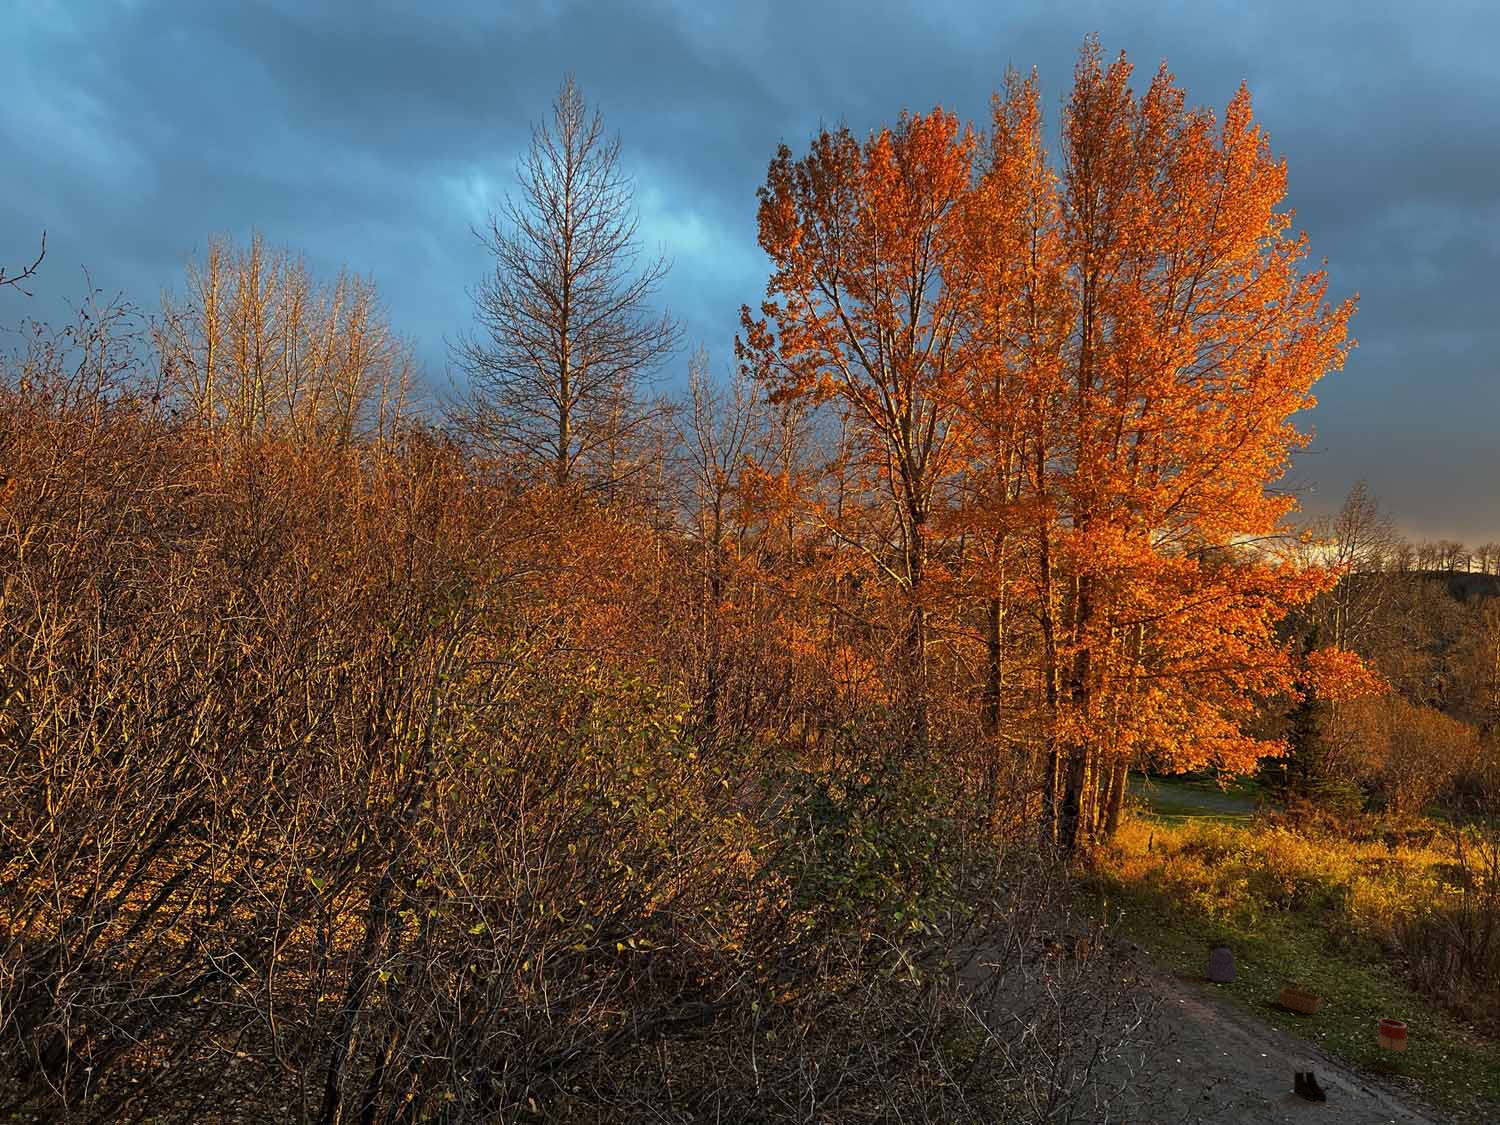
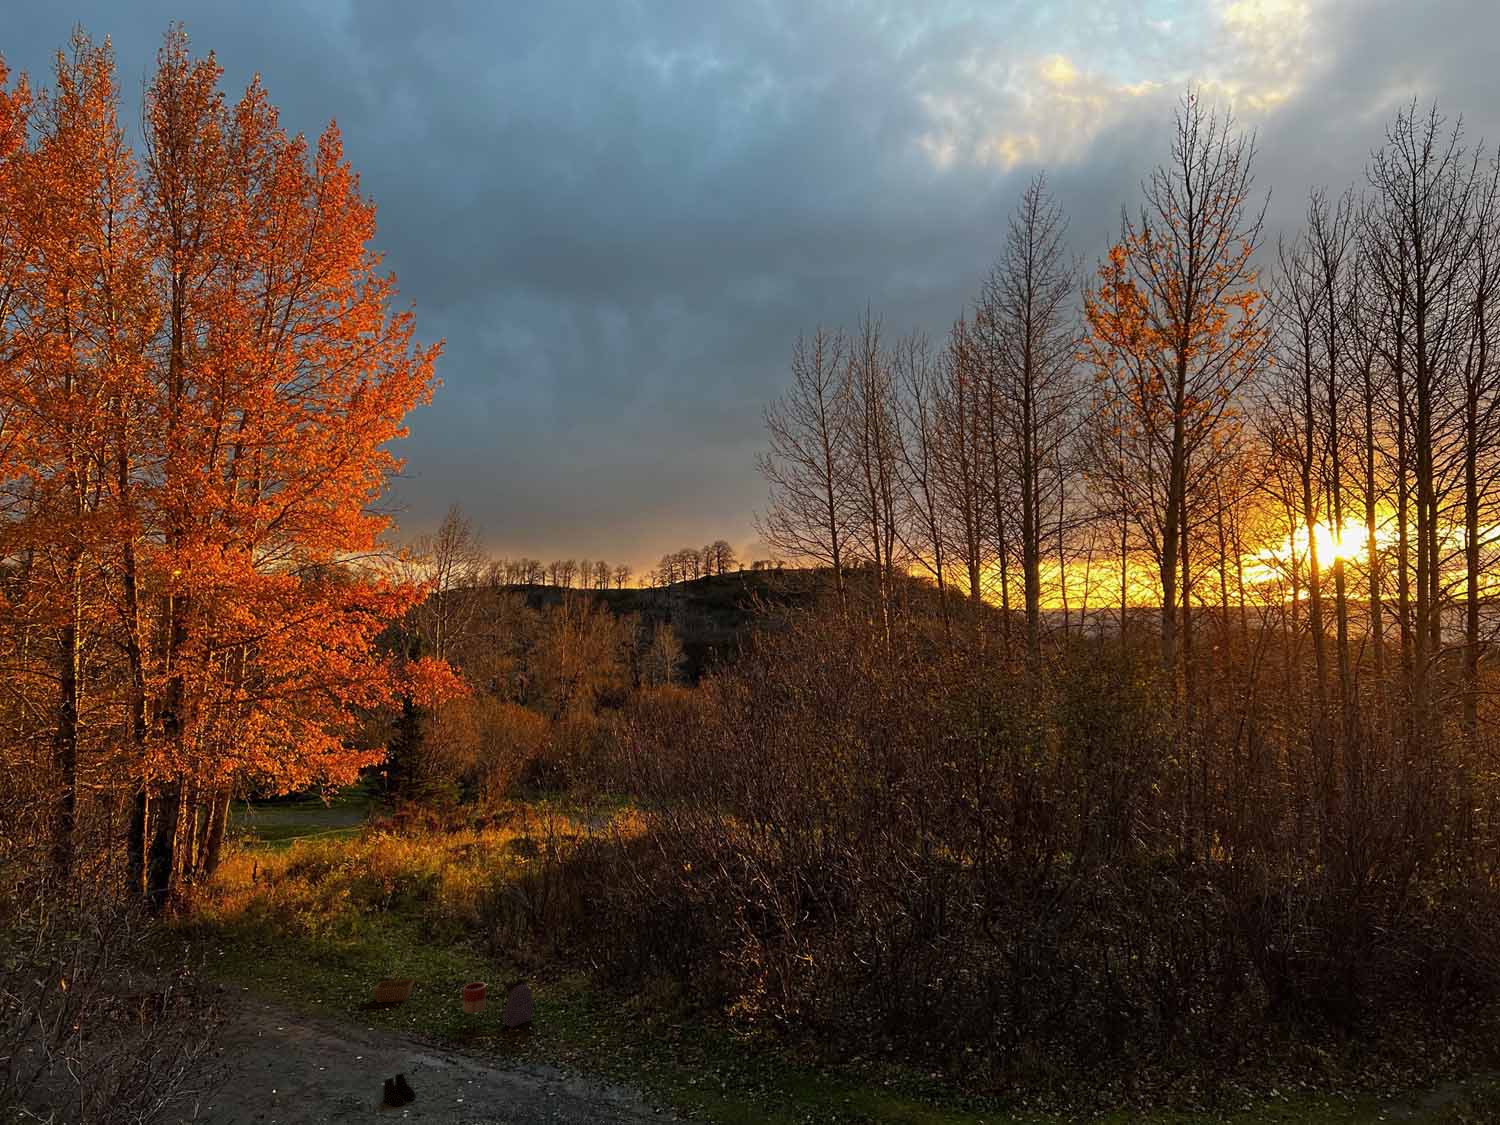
backpack: present [1206,943,1236,982] -> present [502,979,533,1028]

